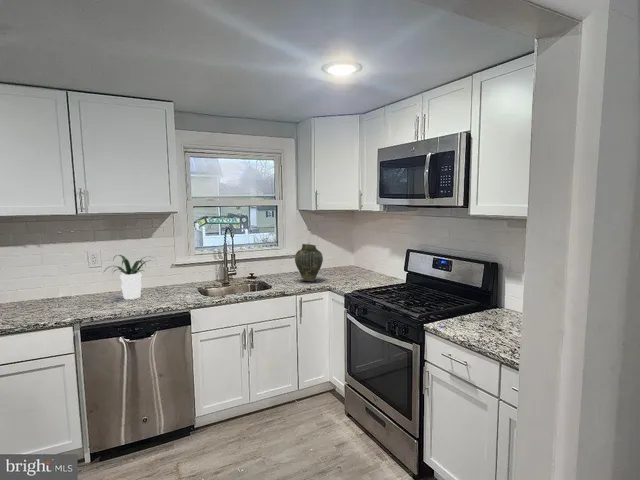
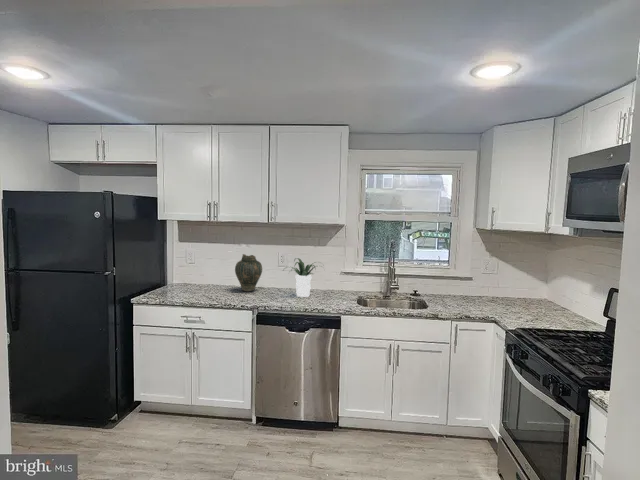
vase: present [295,244,323,281] -> present [235,254,262,291]

